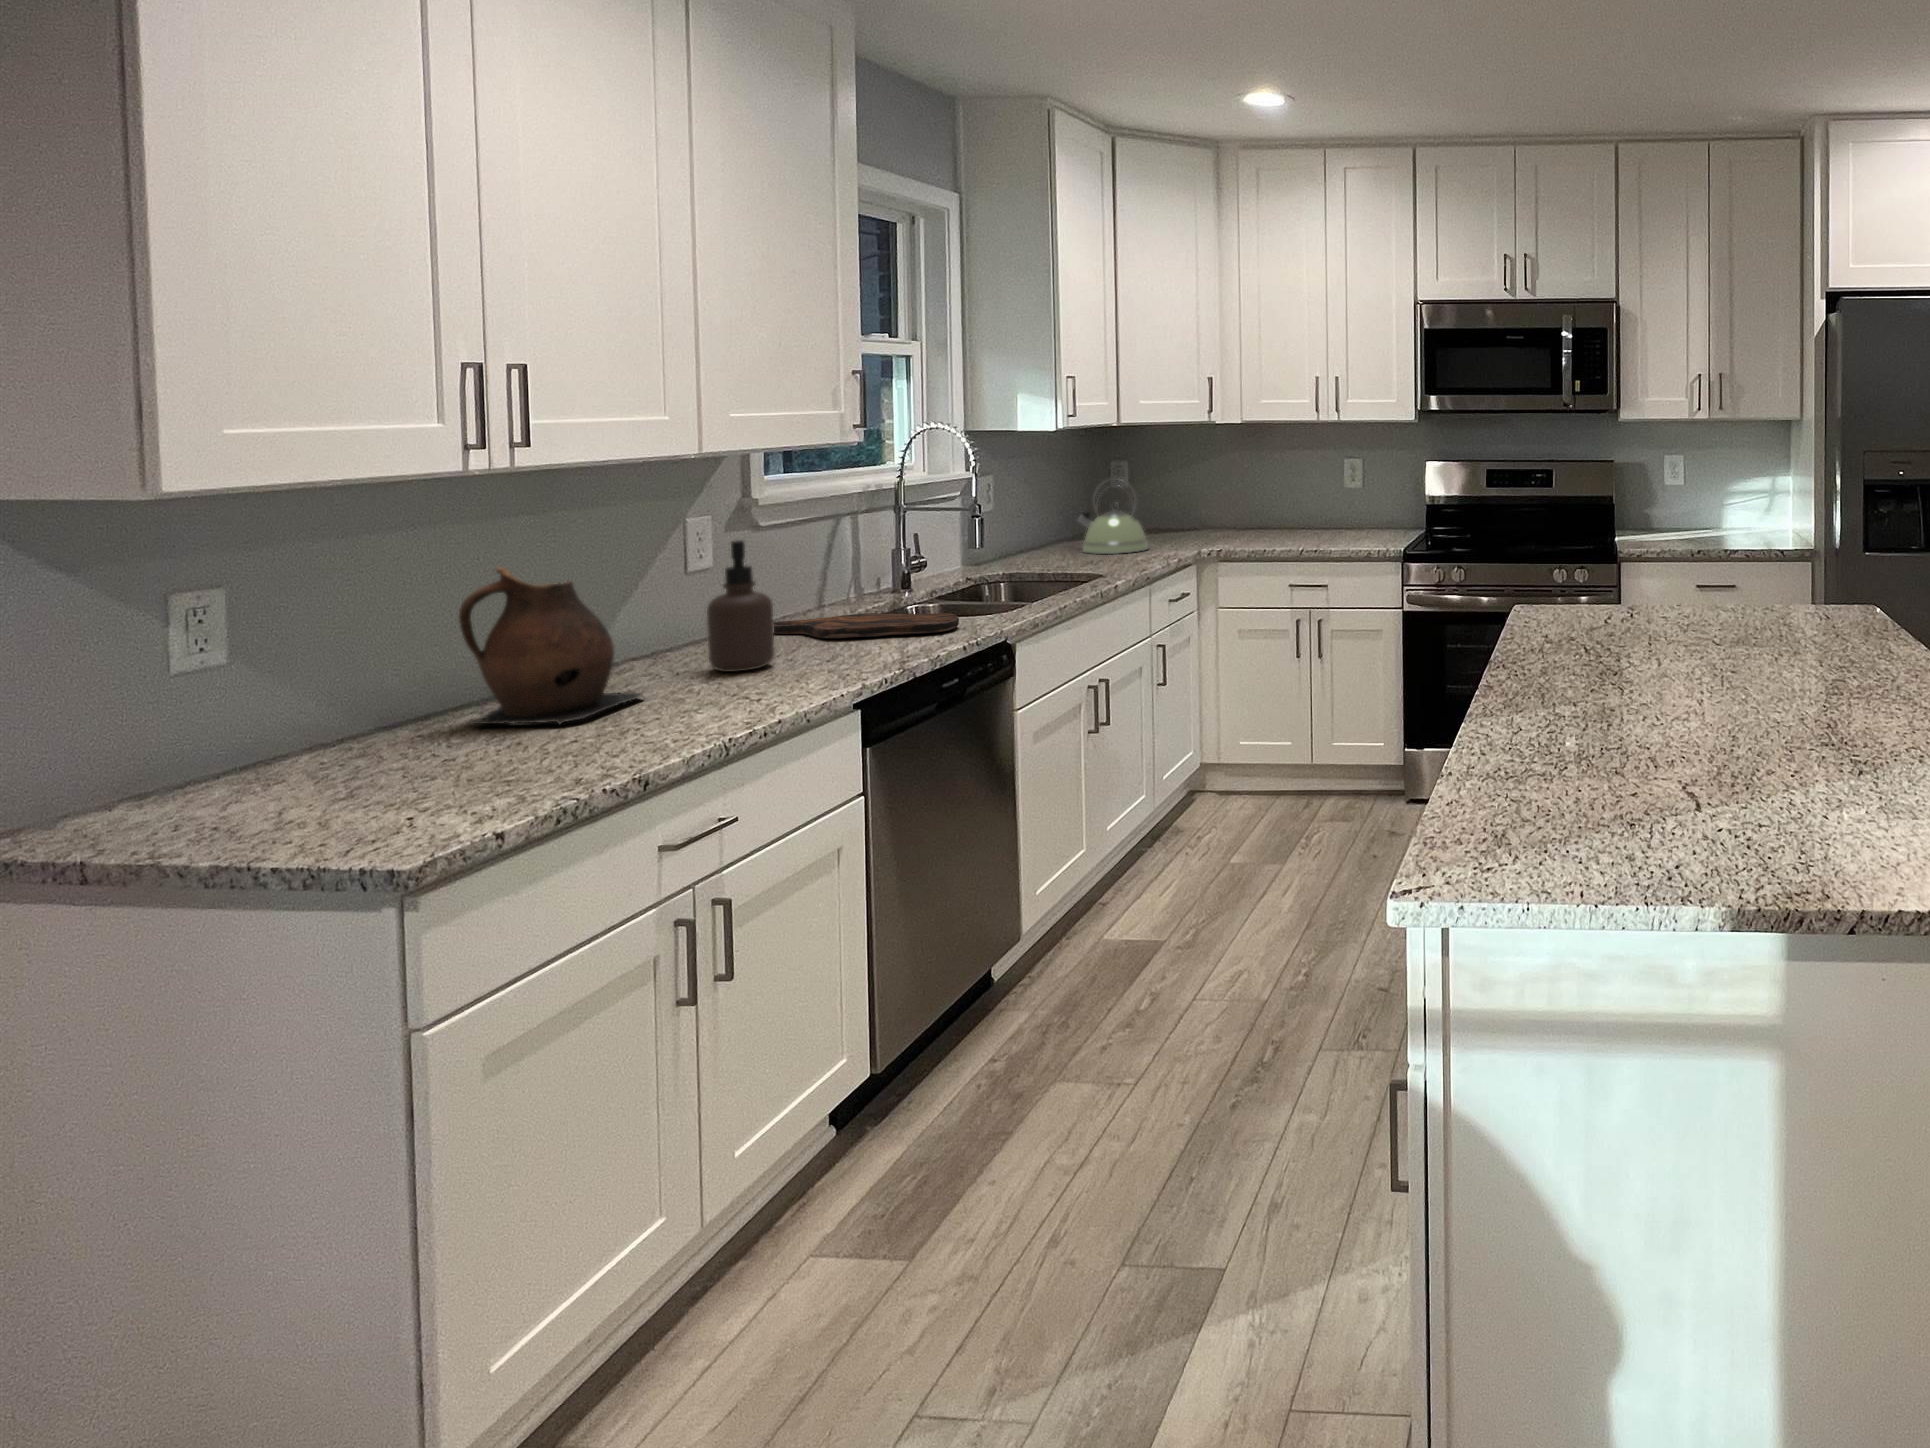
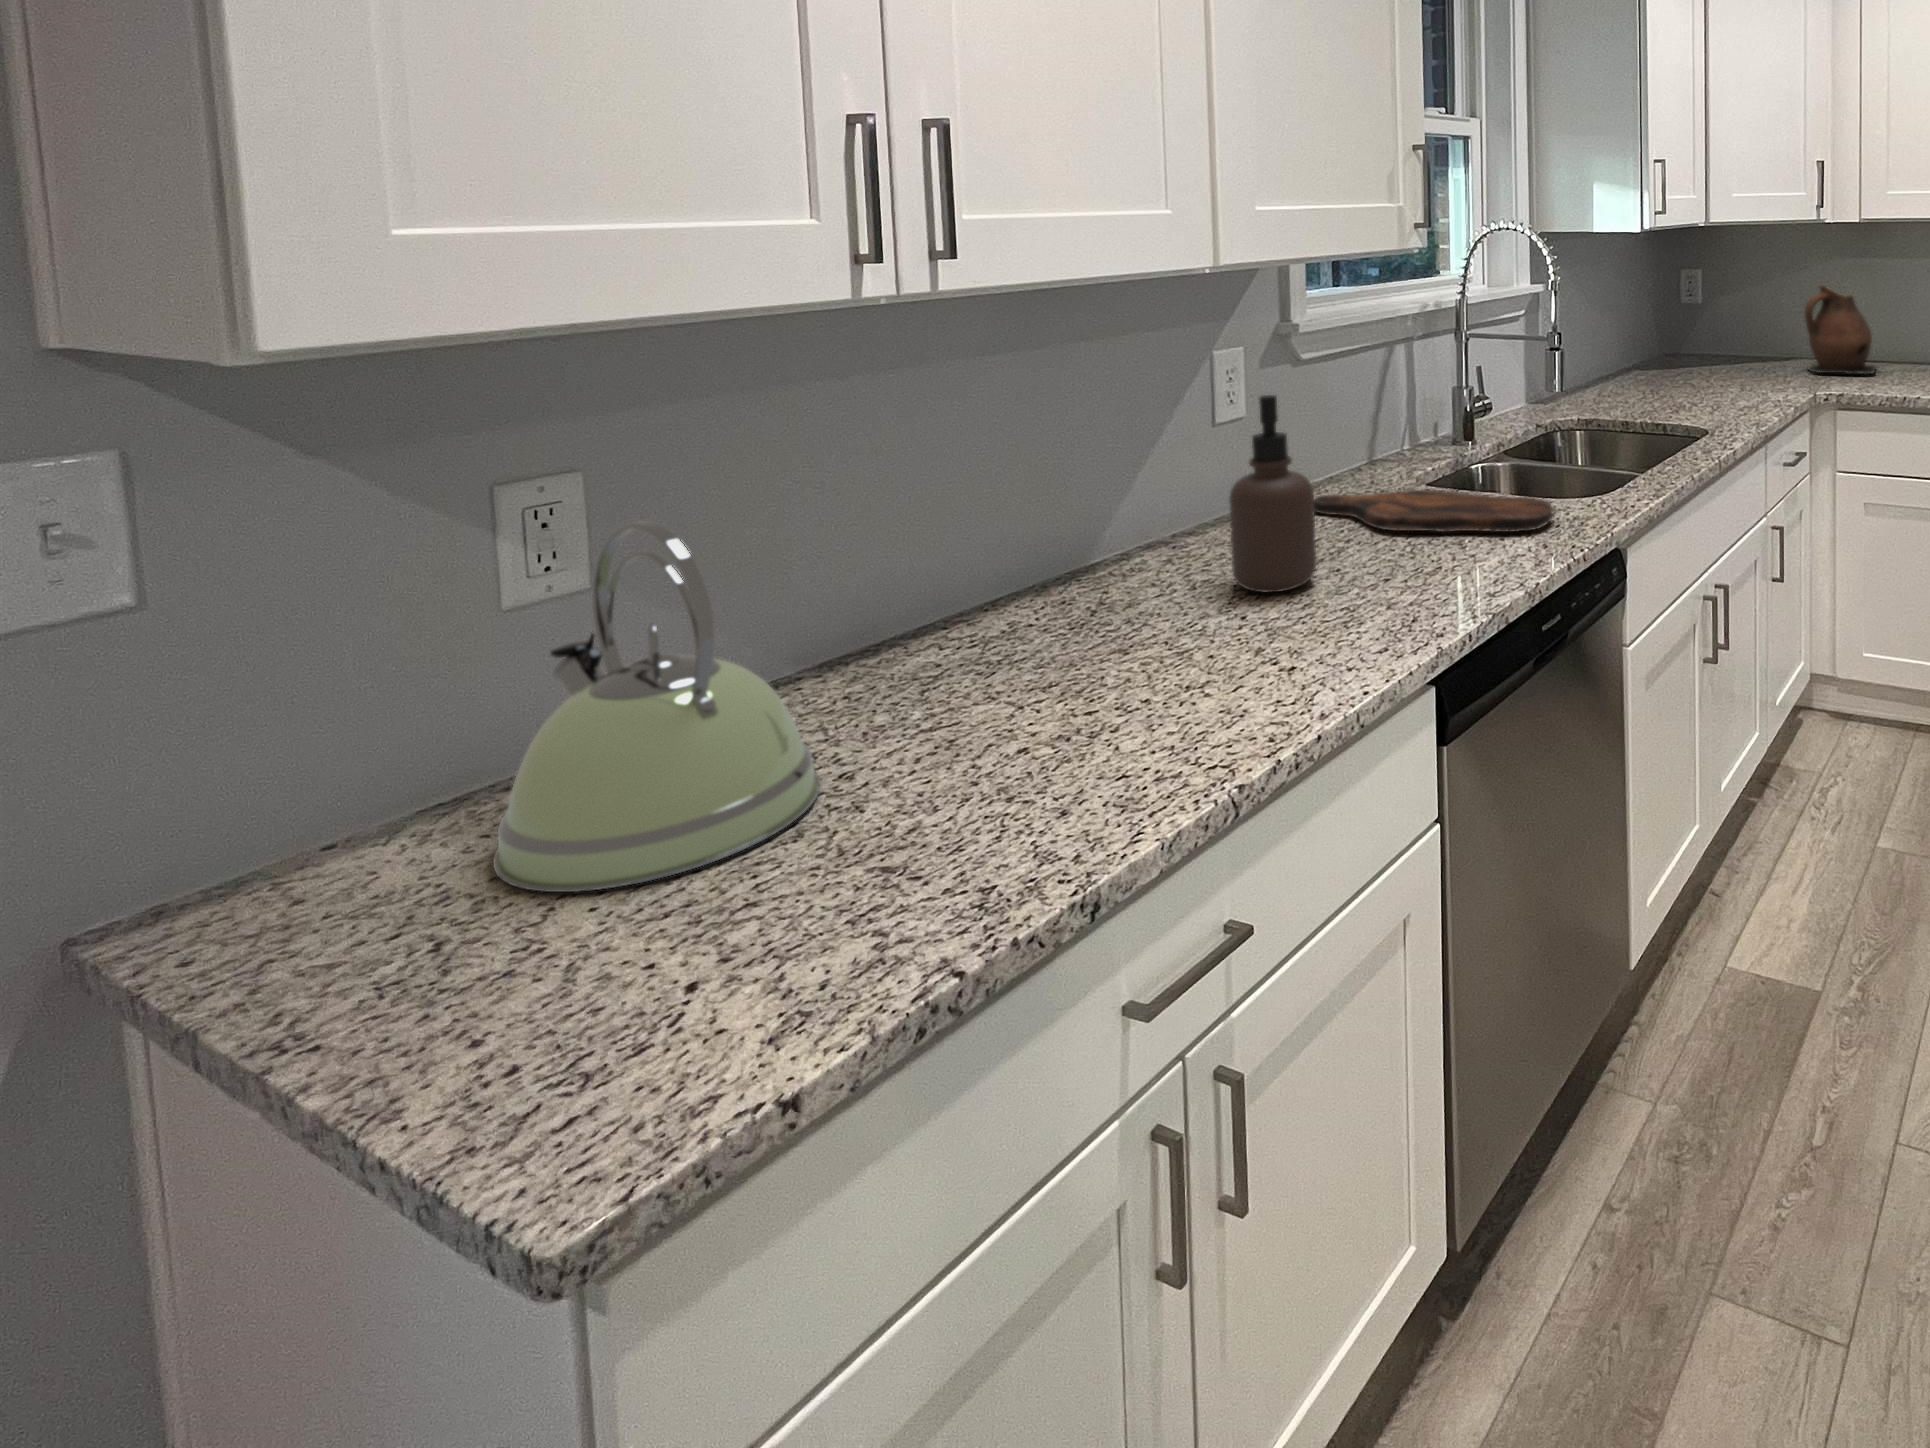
kettle: present [1078,481,1148,554] -> present [493,521,820,892]
ceramic pitcher: present [459,567,643,724] -> present [1805,285,1875,374]

